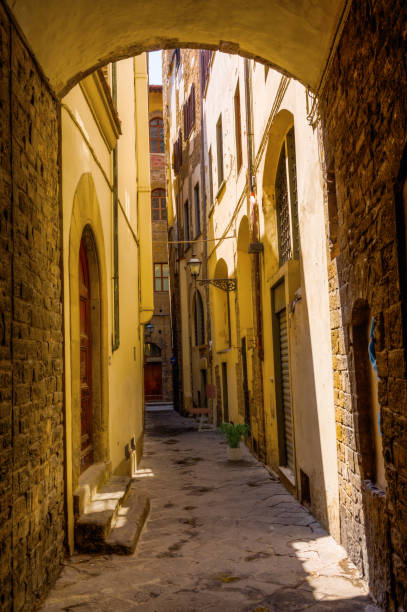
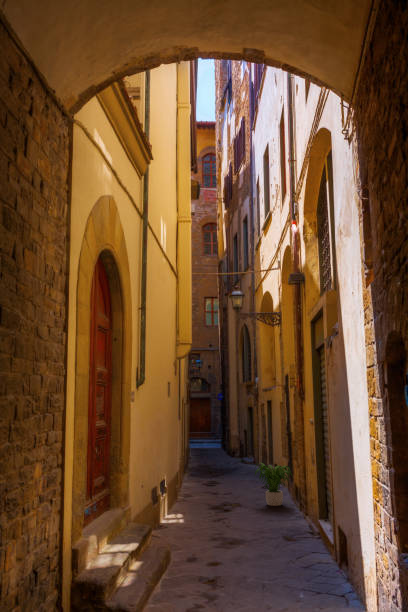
bench: present [188,384,216,432] -> none [232,421,262,470]

